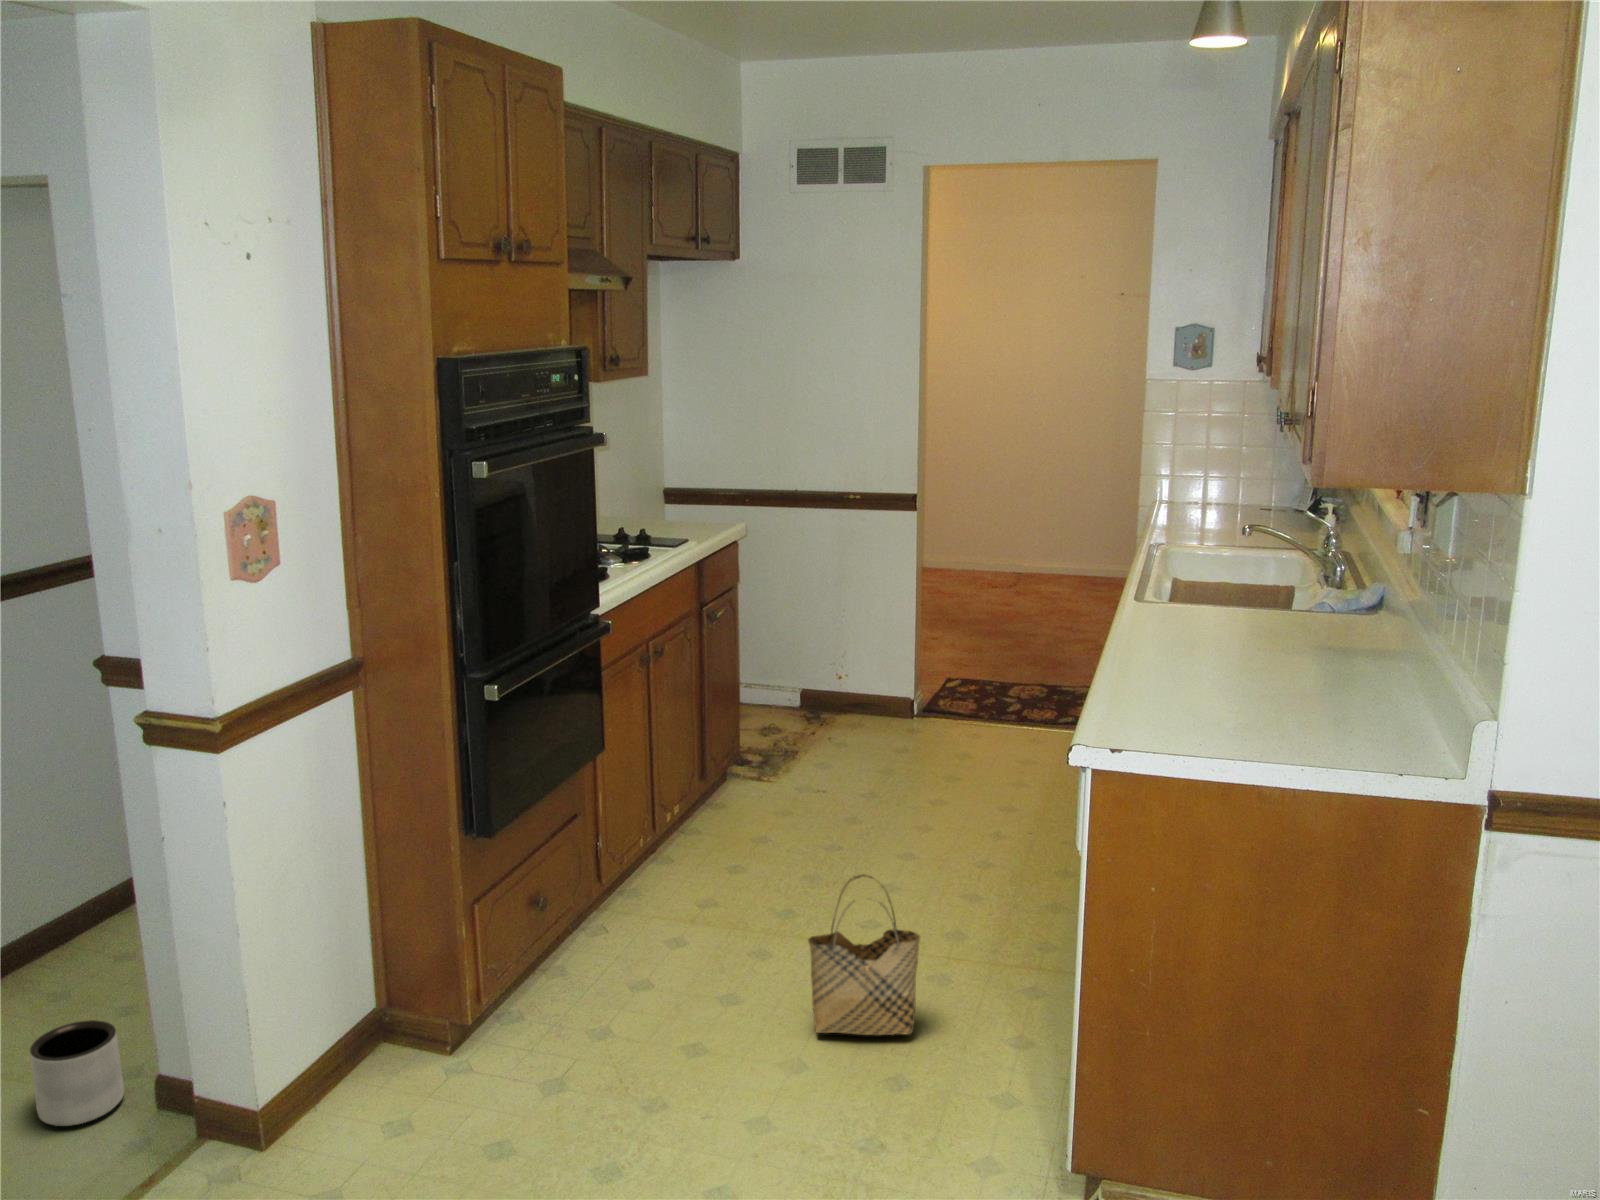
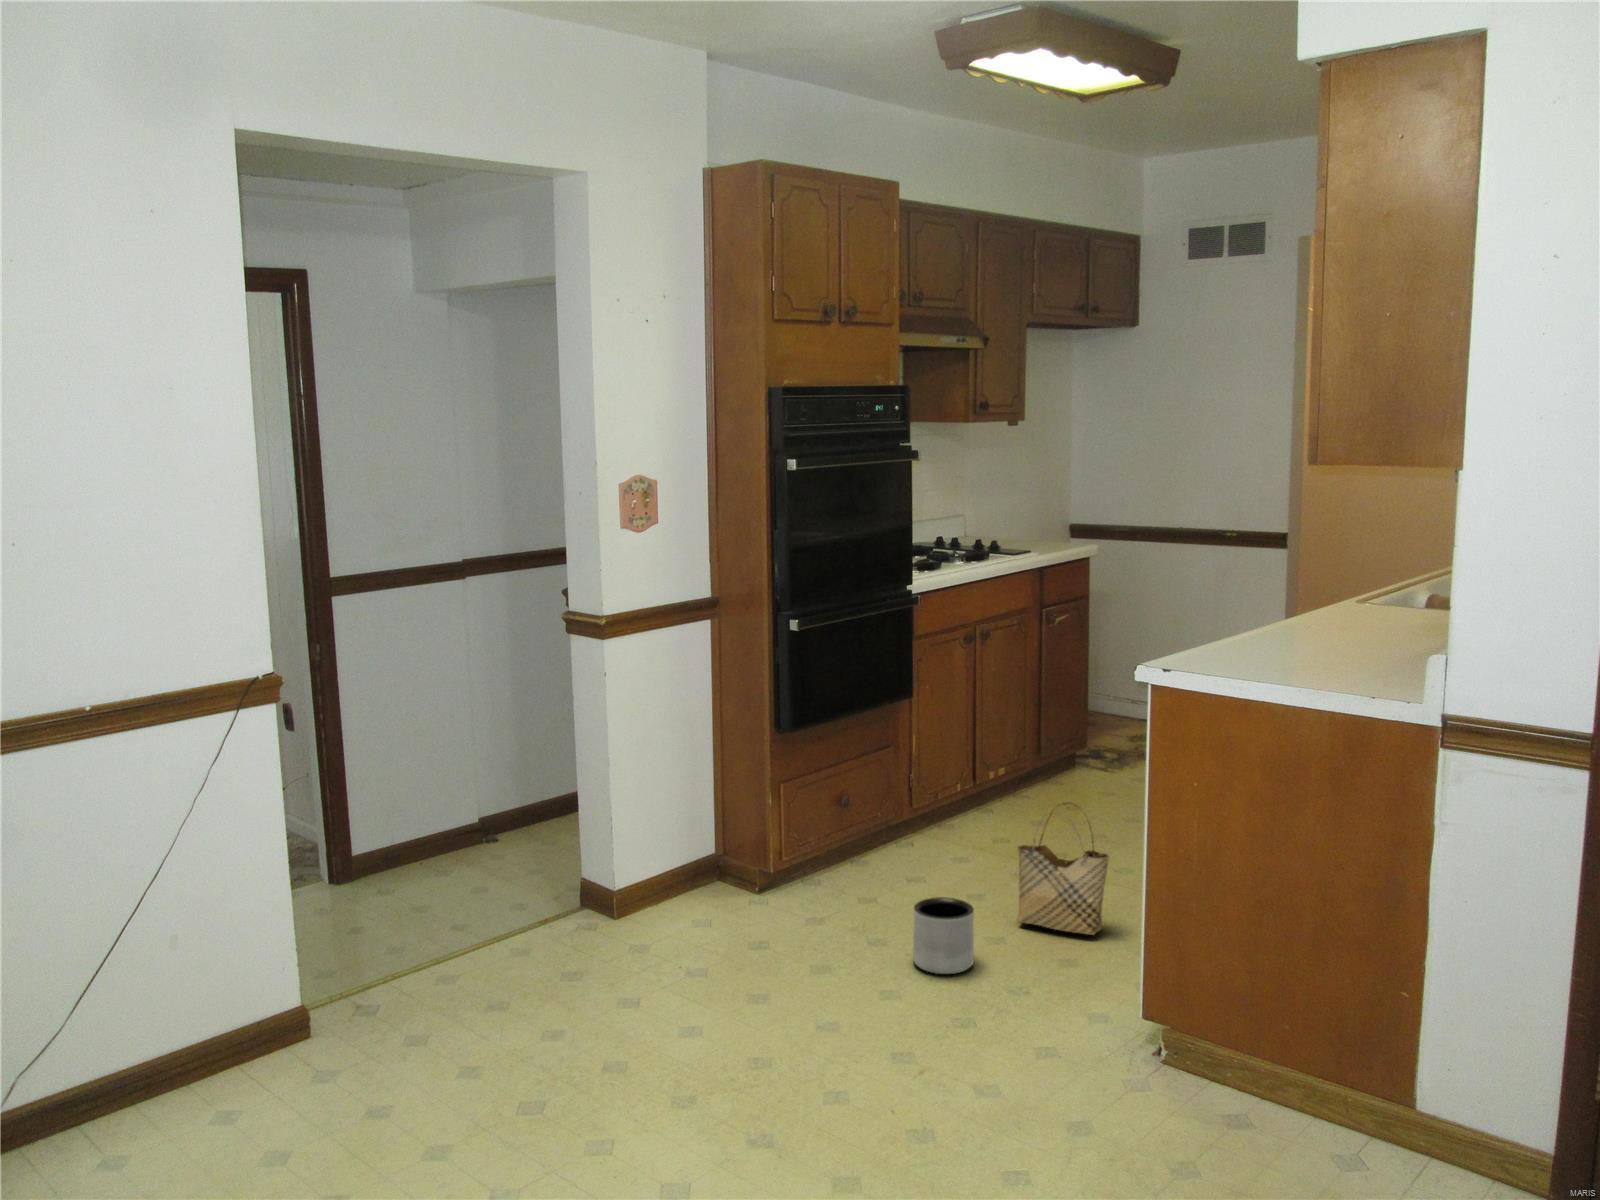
planter: present [30,1020,124,1126] -> present [913,897,974,974]

